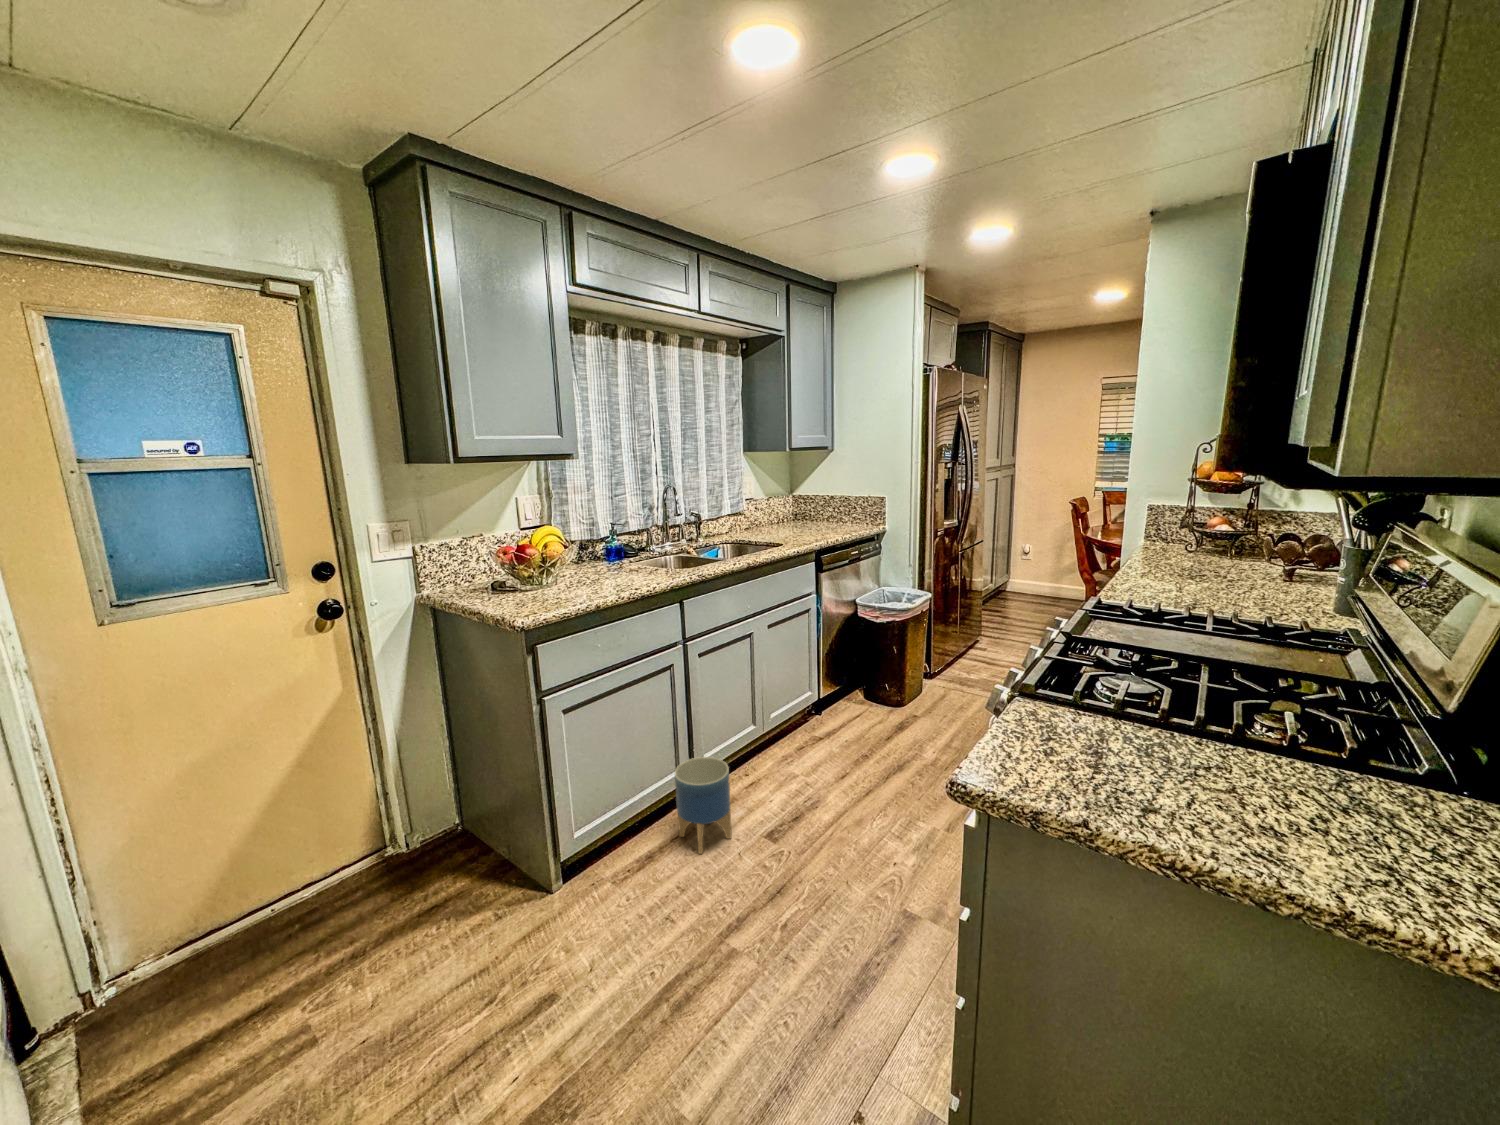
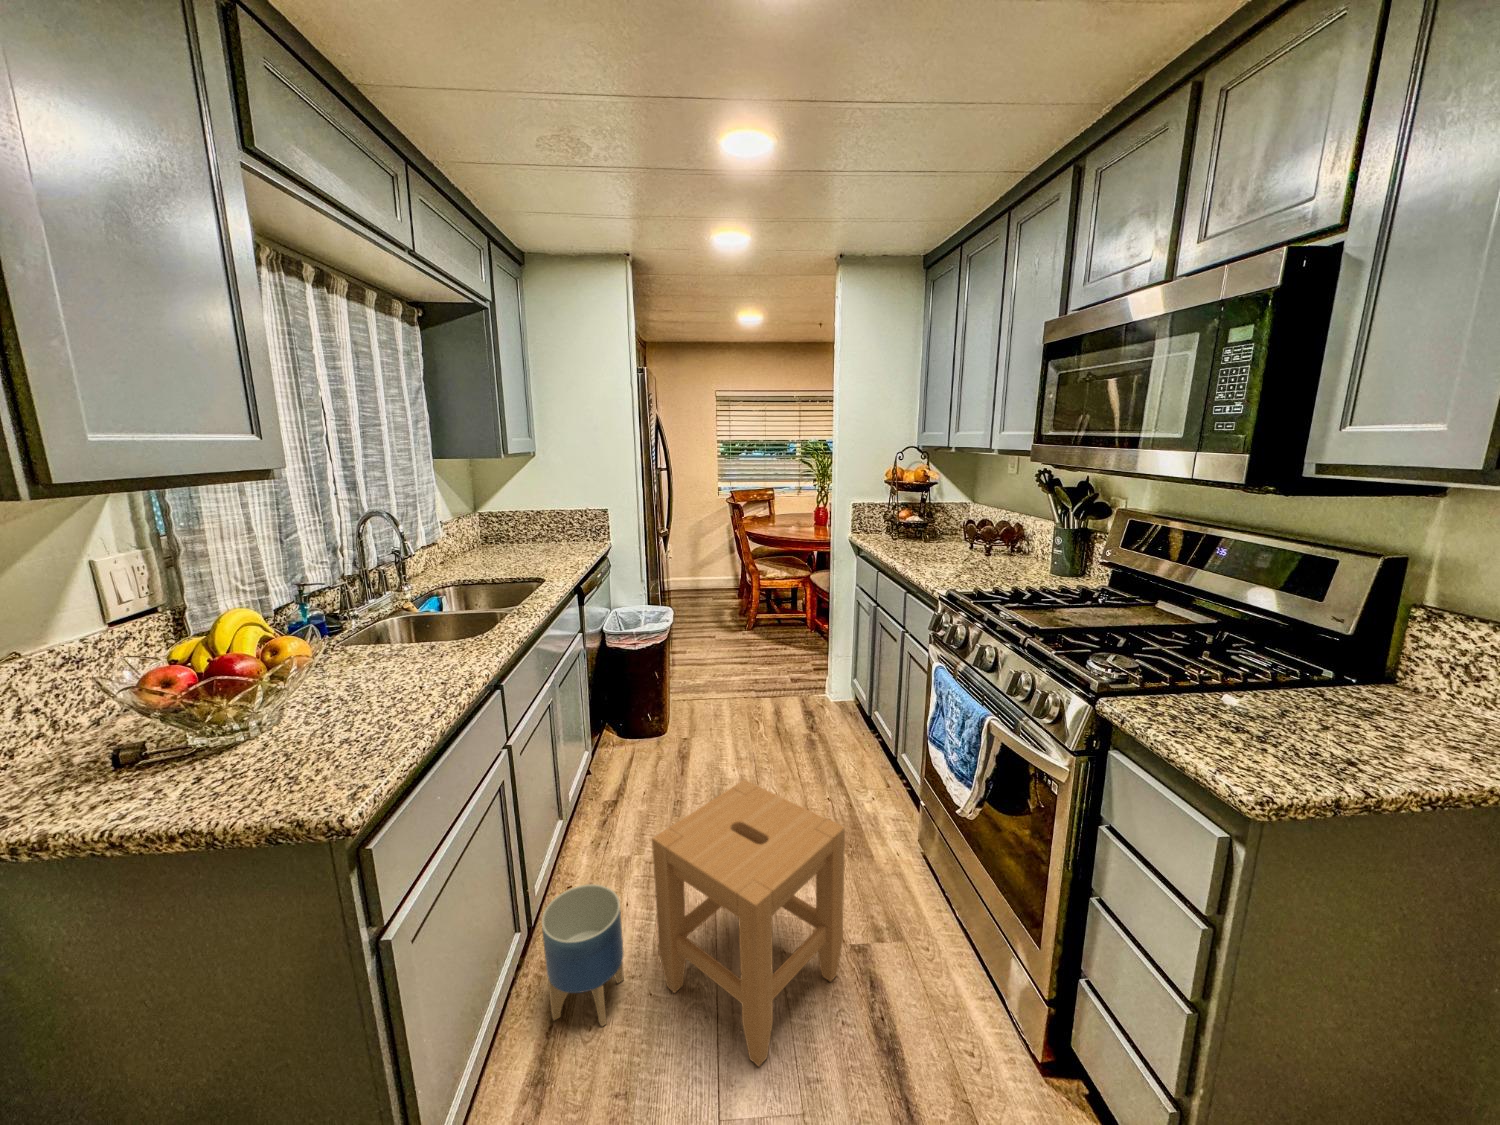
stool: none [743,727,876,929] -> present [652,780,845,1066]

